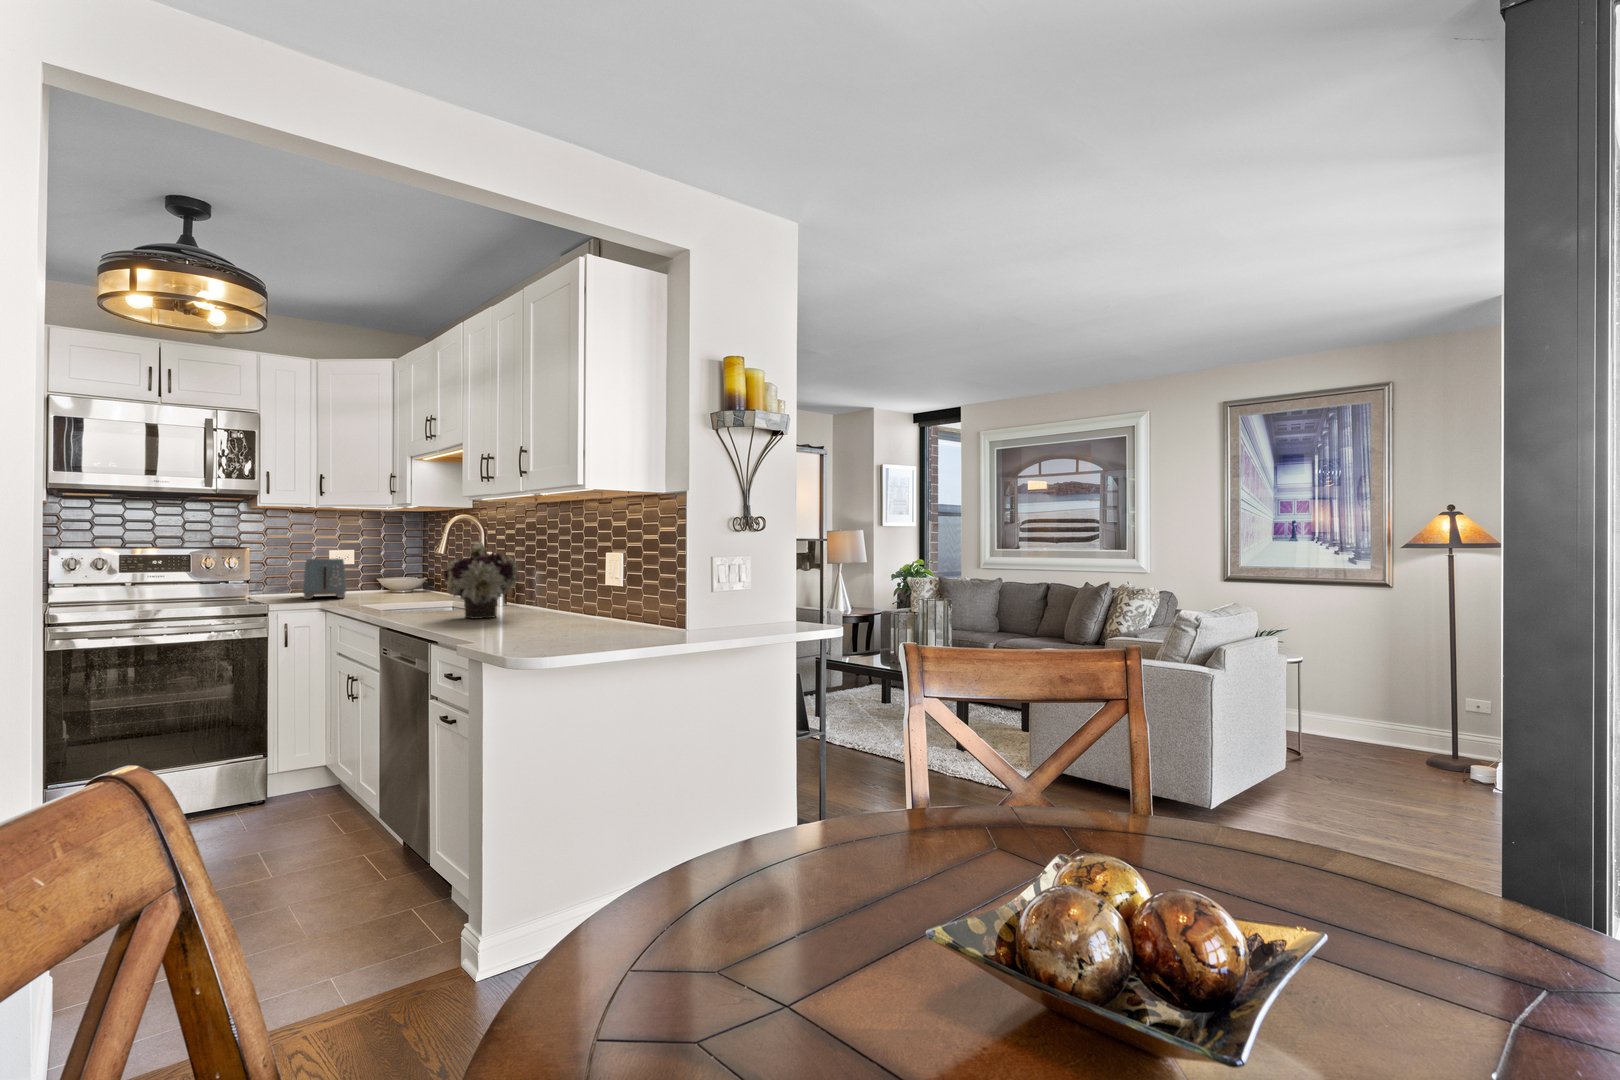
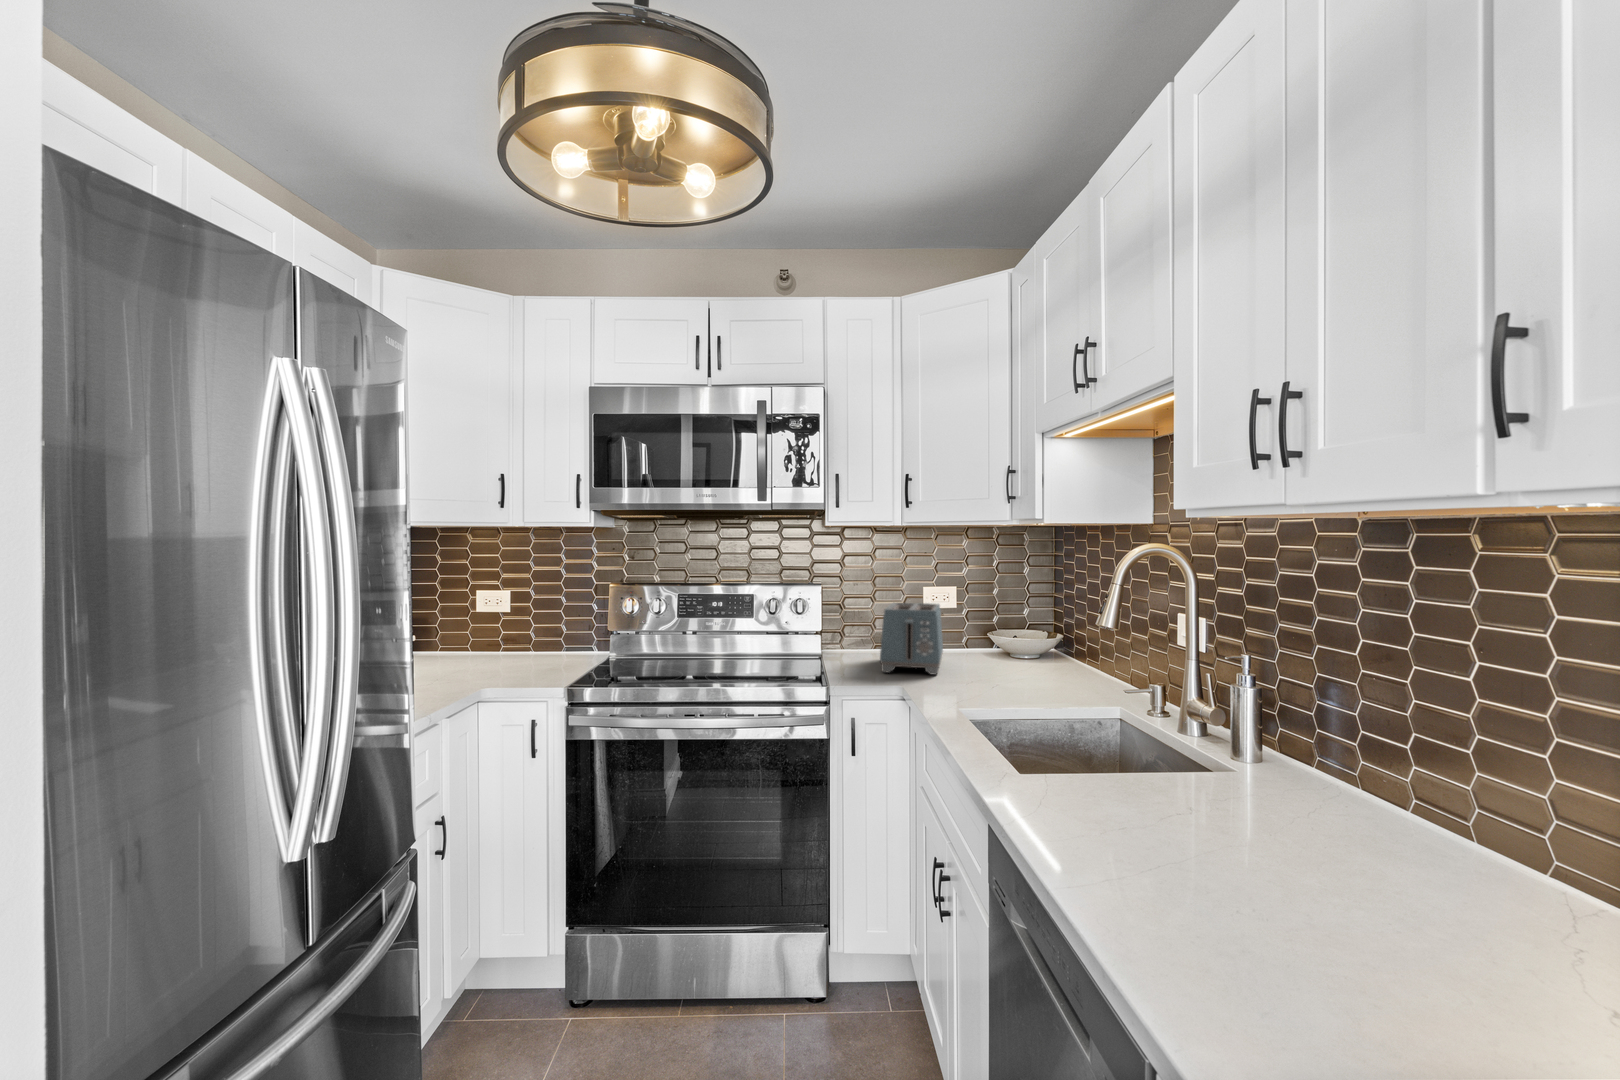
flower arrangement: present [444,543,518,619] -> none [1136,651,1409,913]

